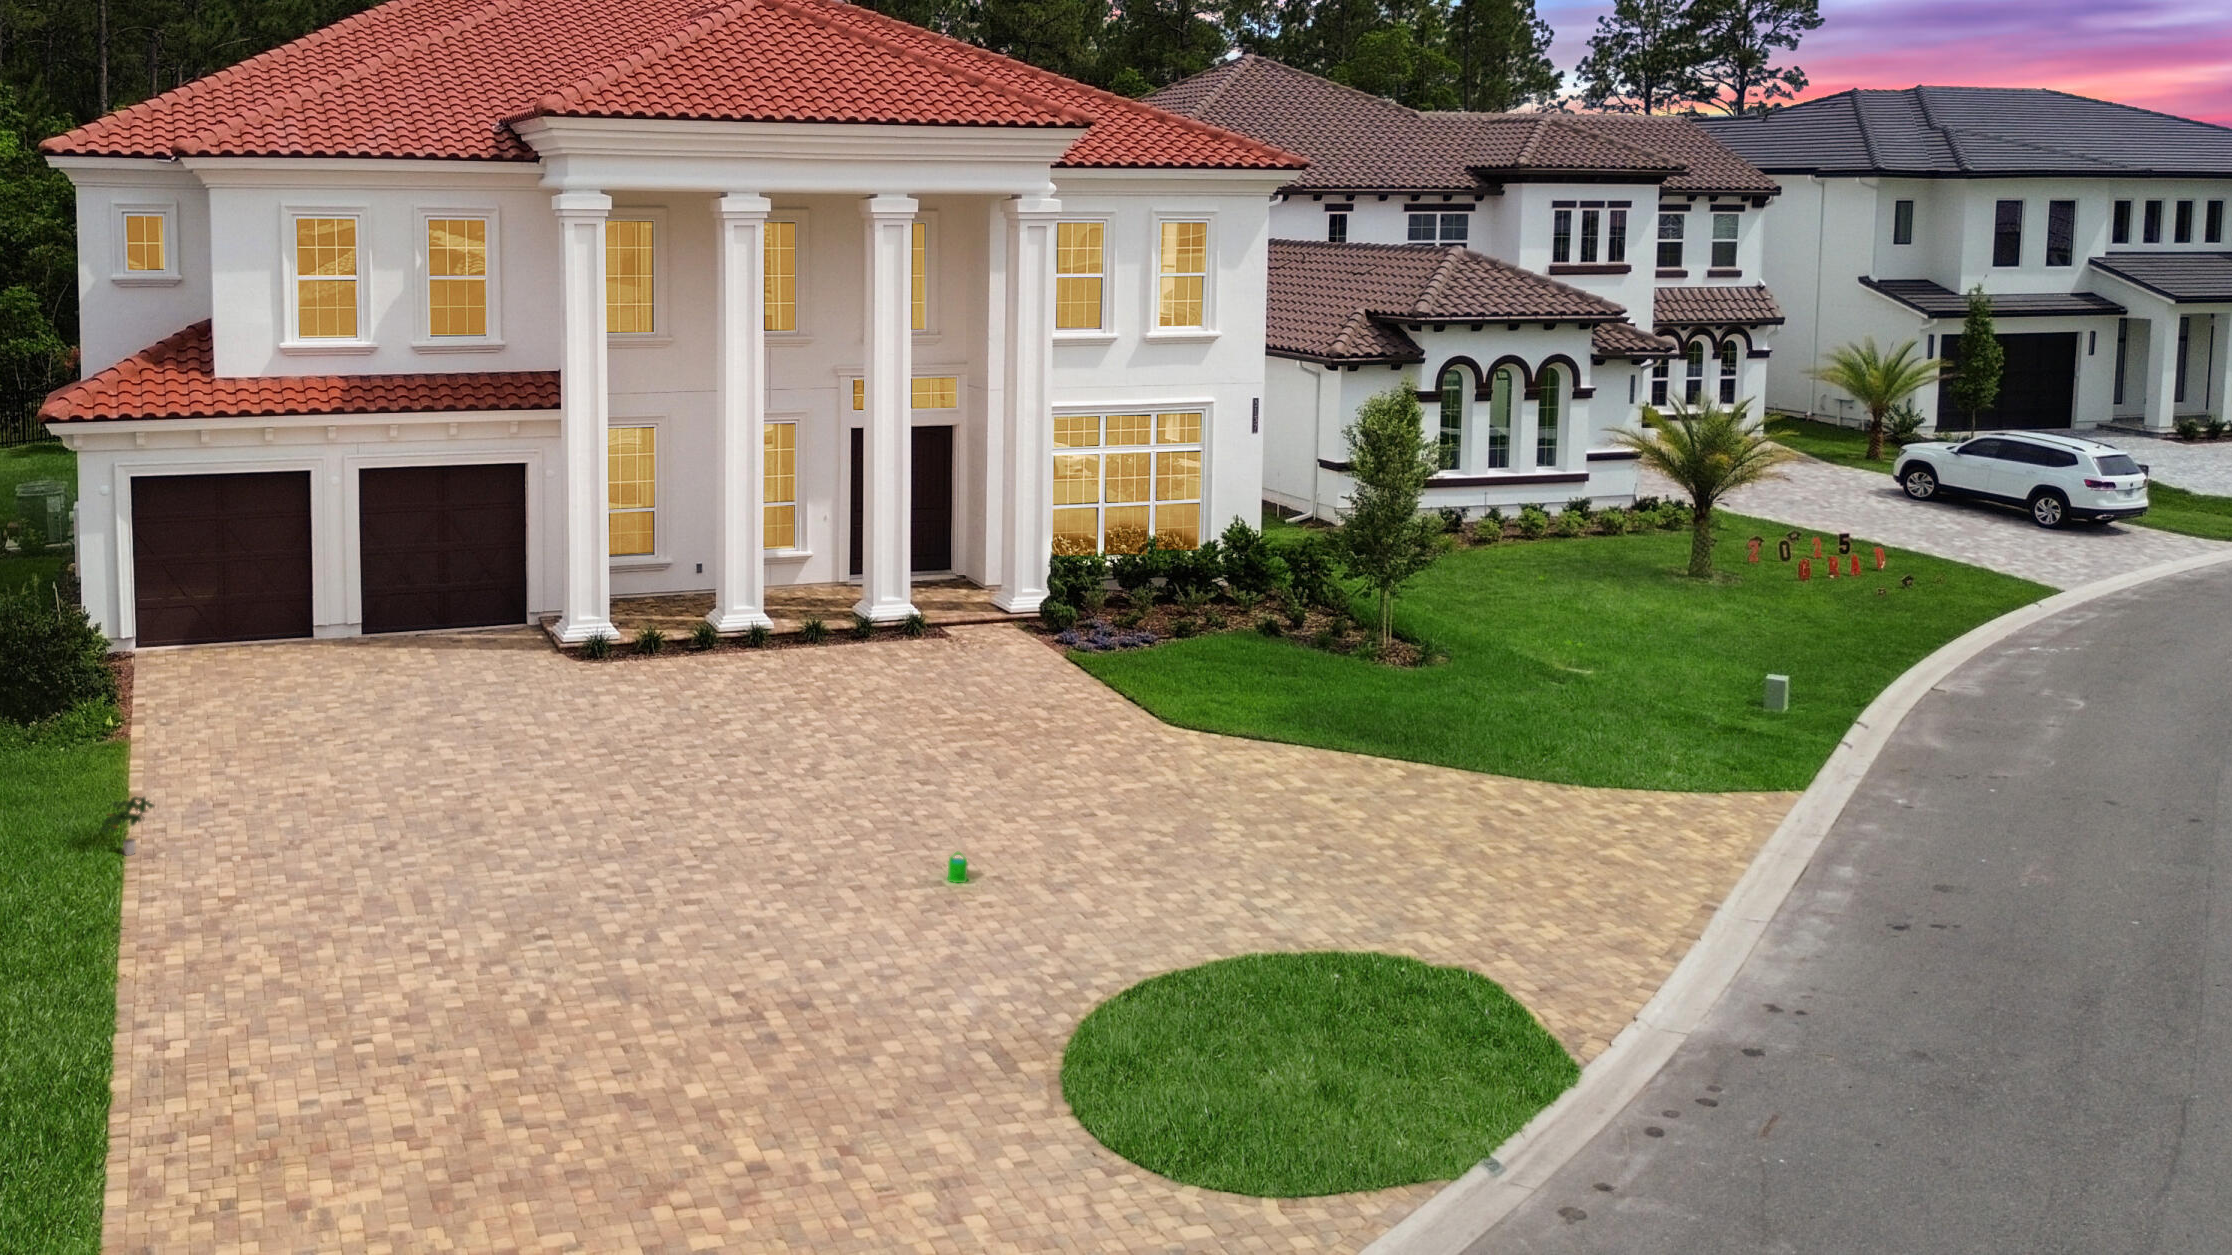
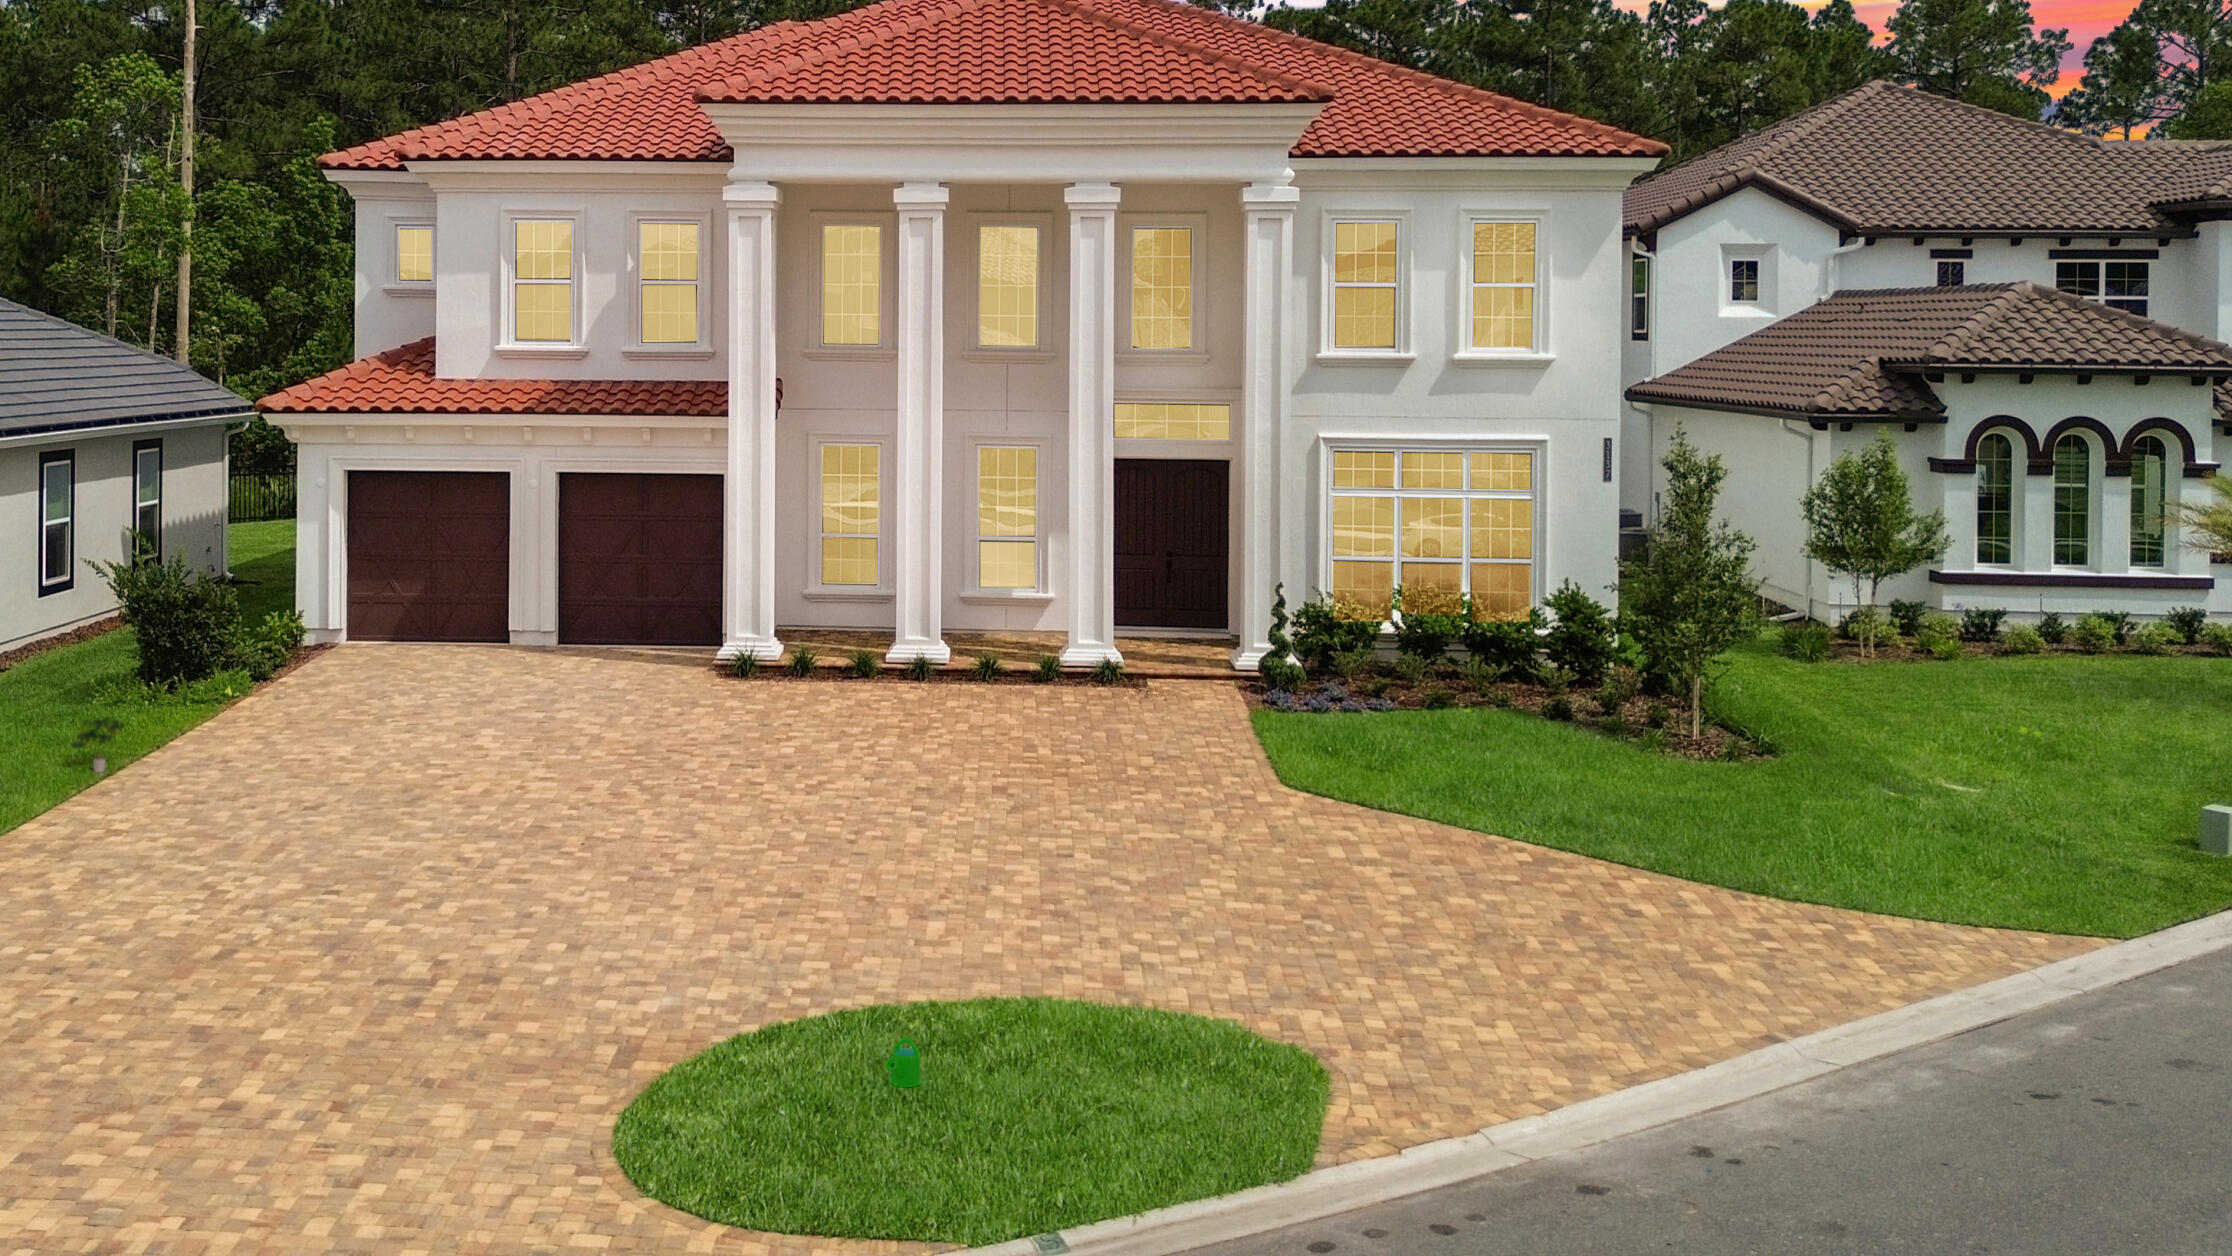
watering can: present [948,852,968,883] -> present [886,1037,922,1087]

